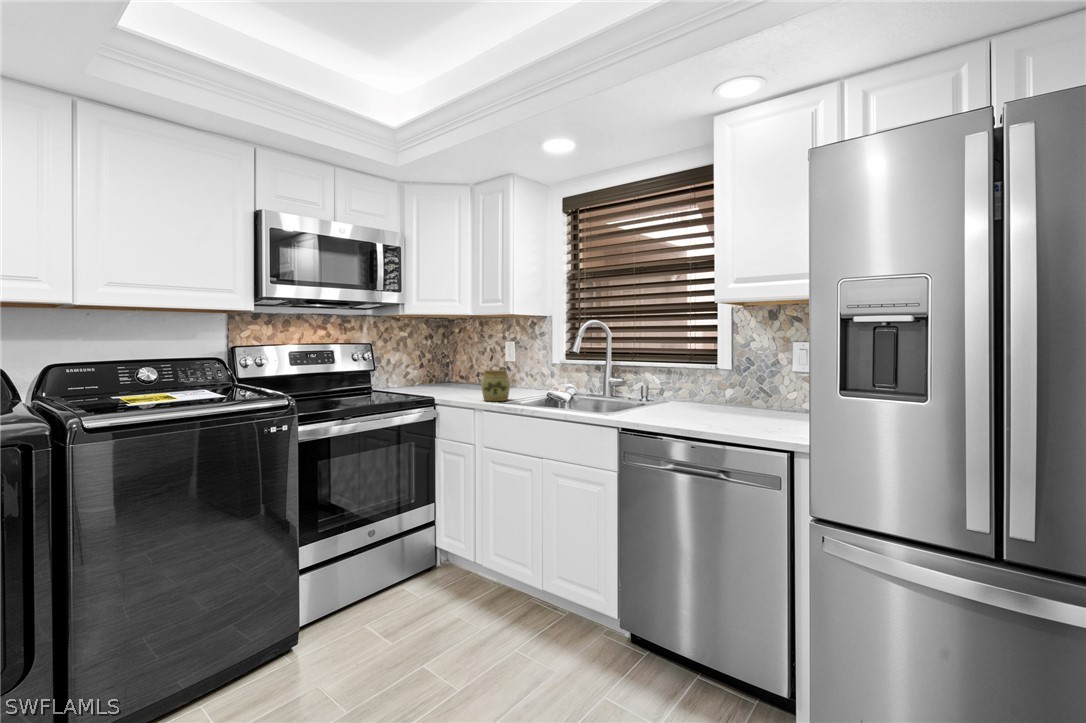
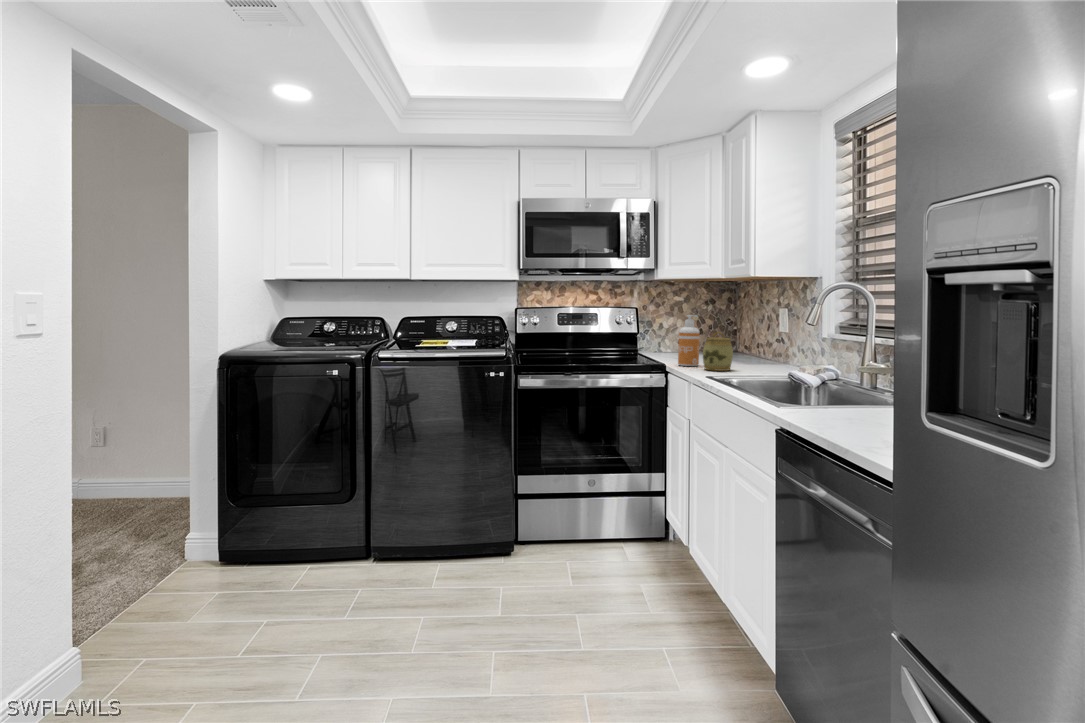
soap dispenser: none [448,349,468,399] -> present [678,315,700,366]

